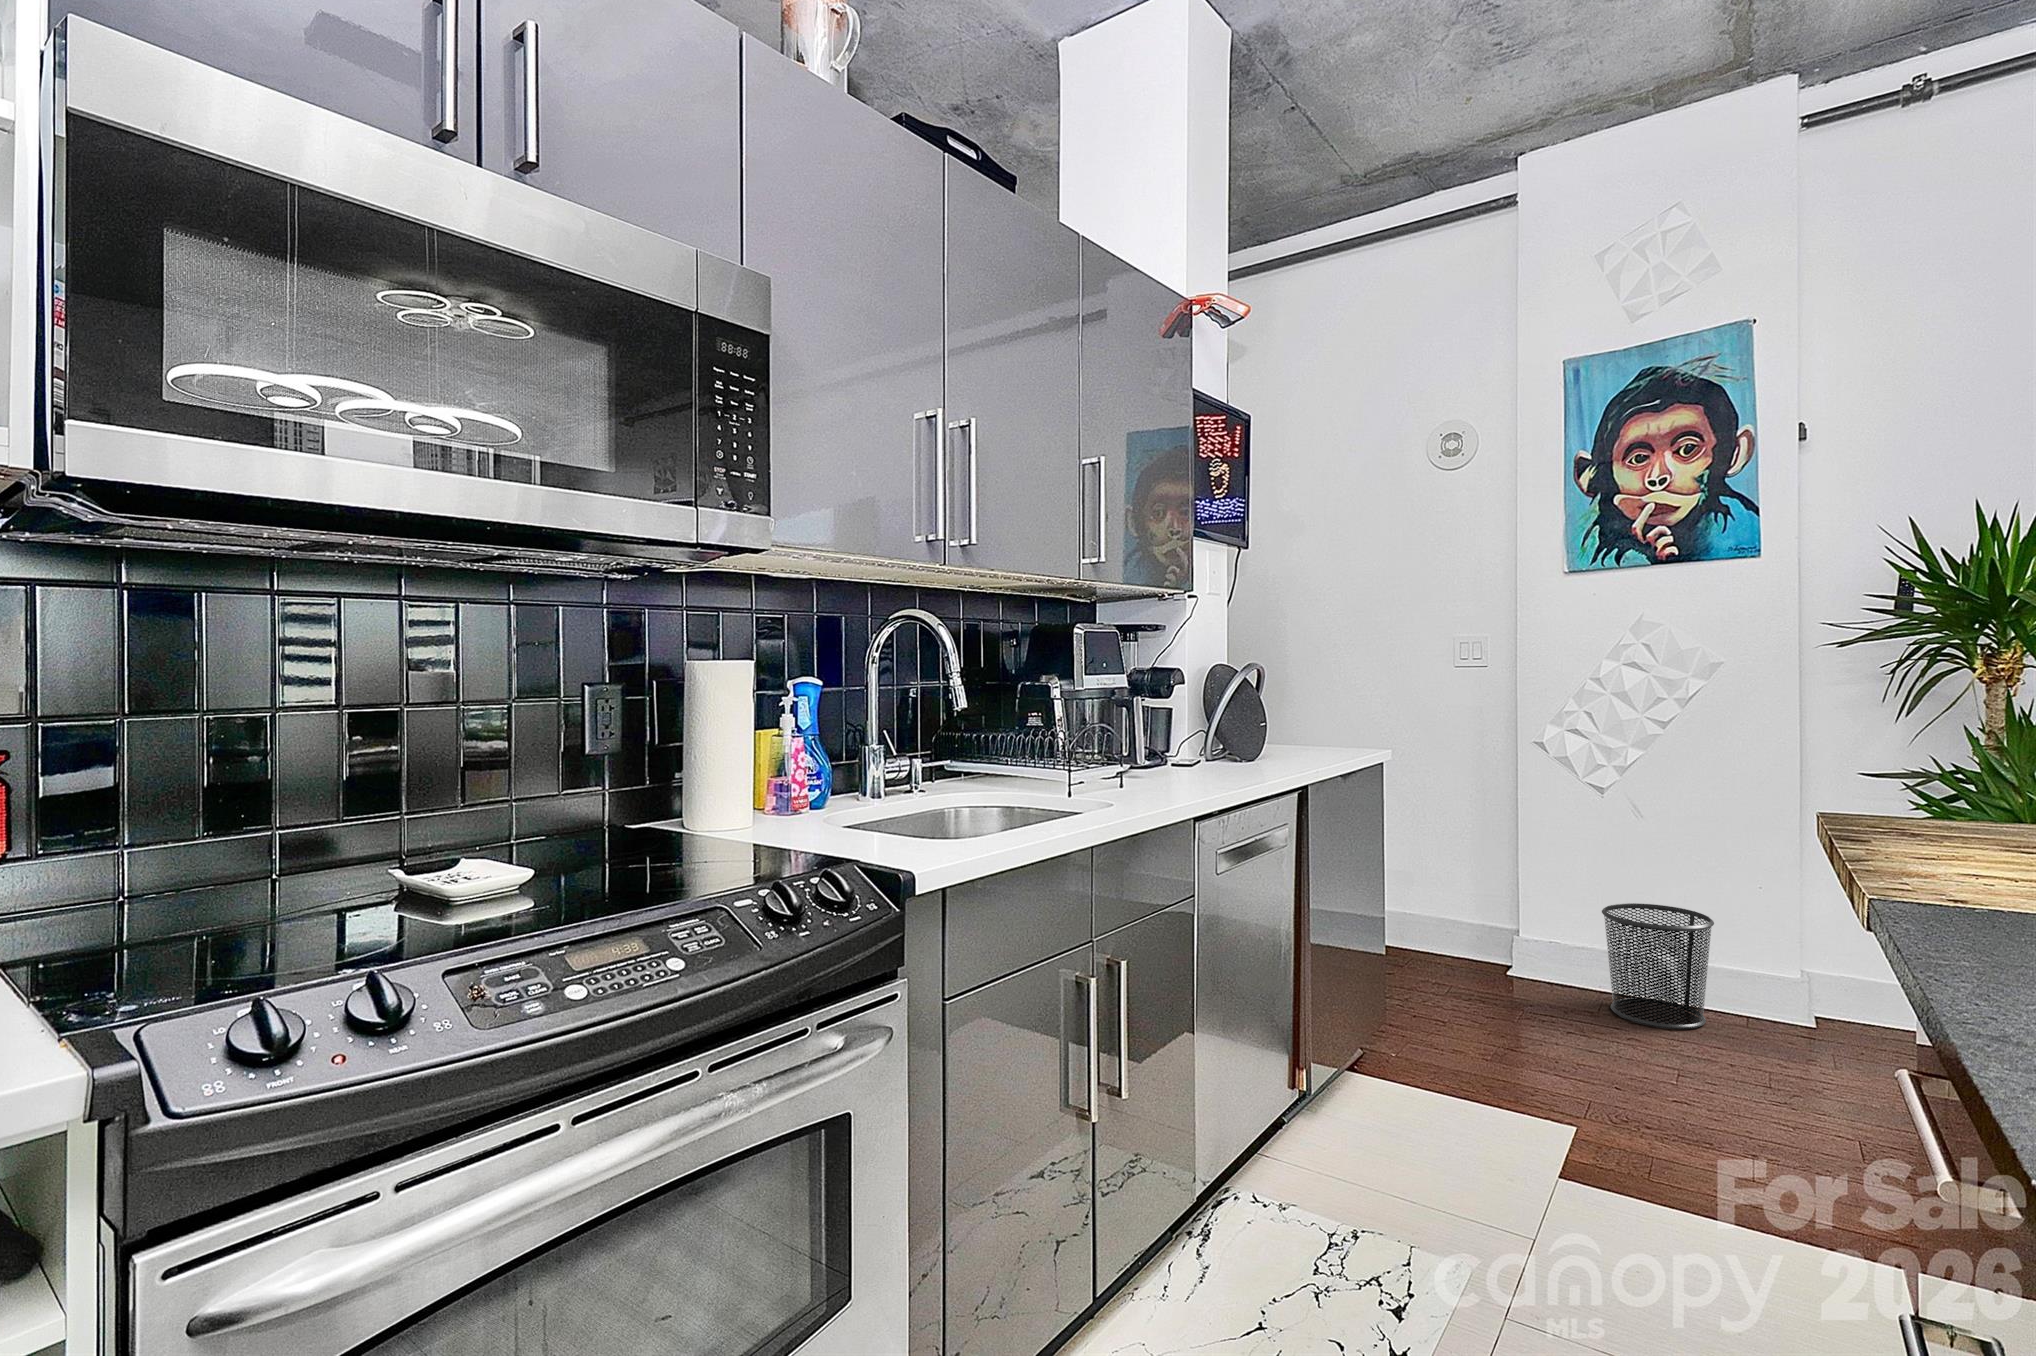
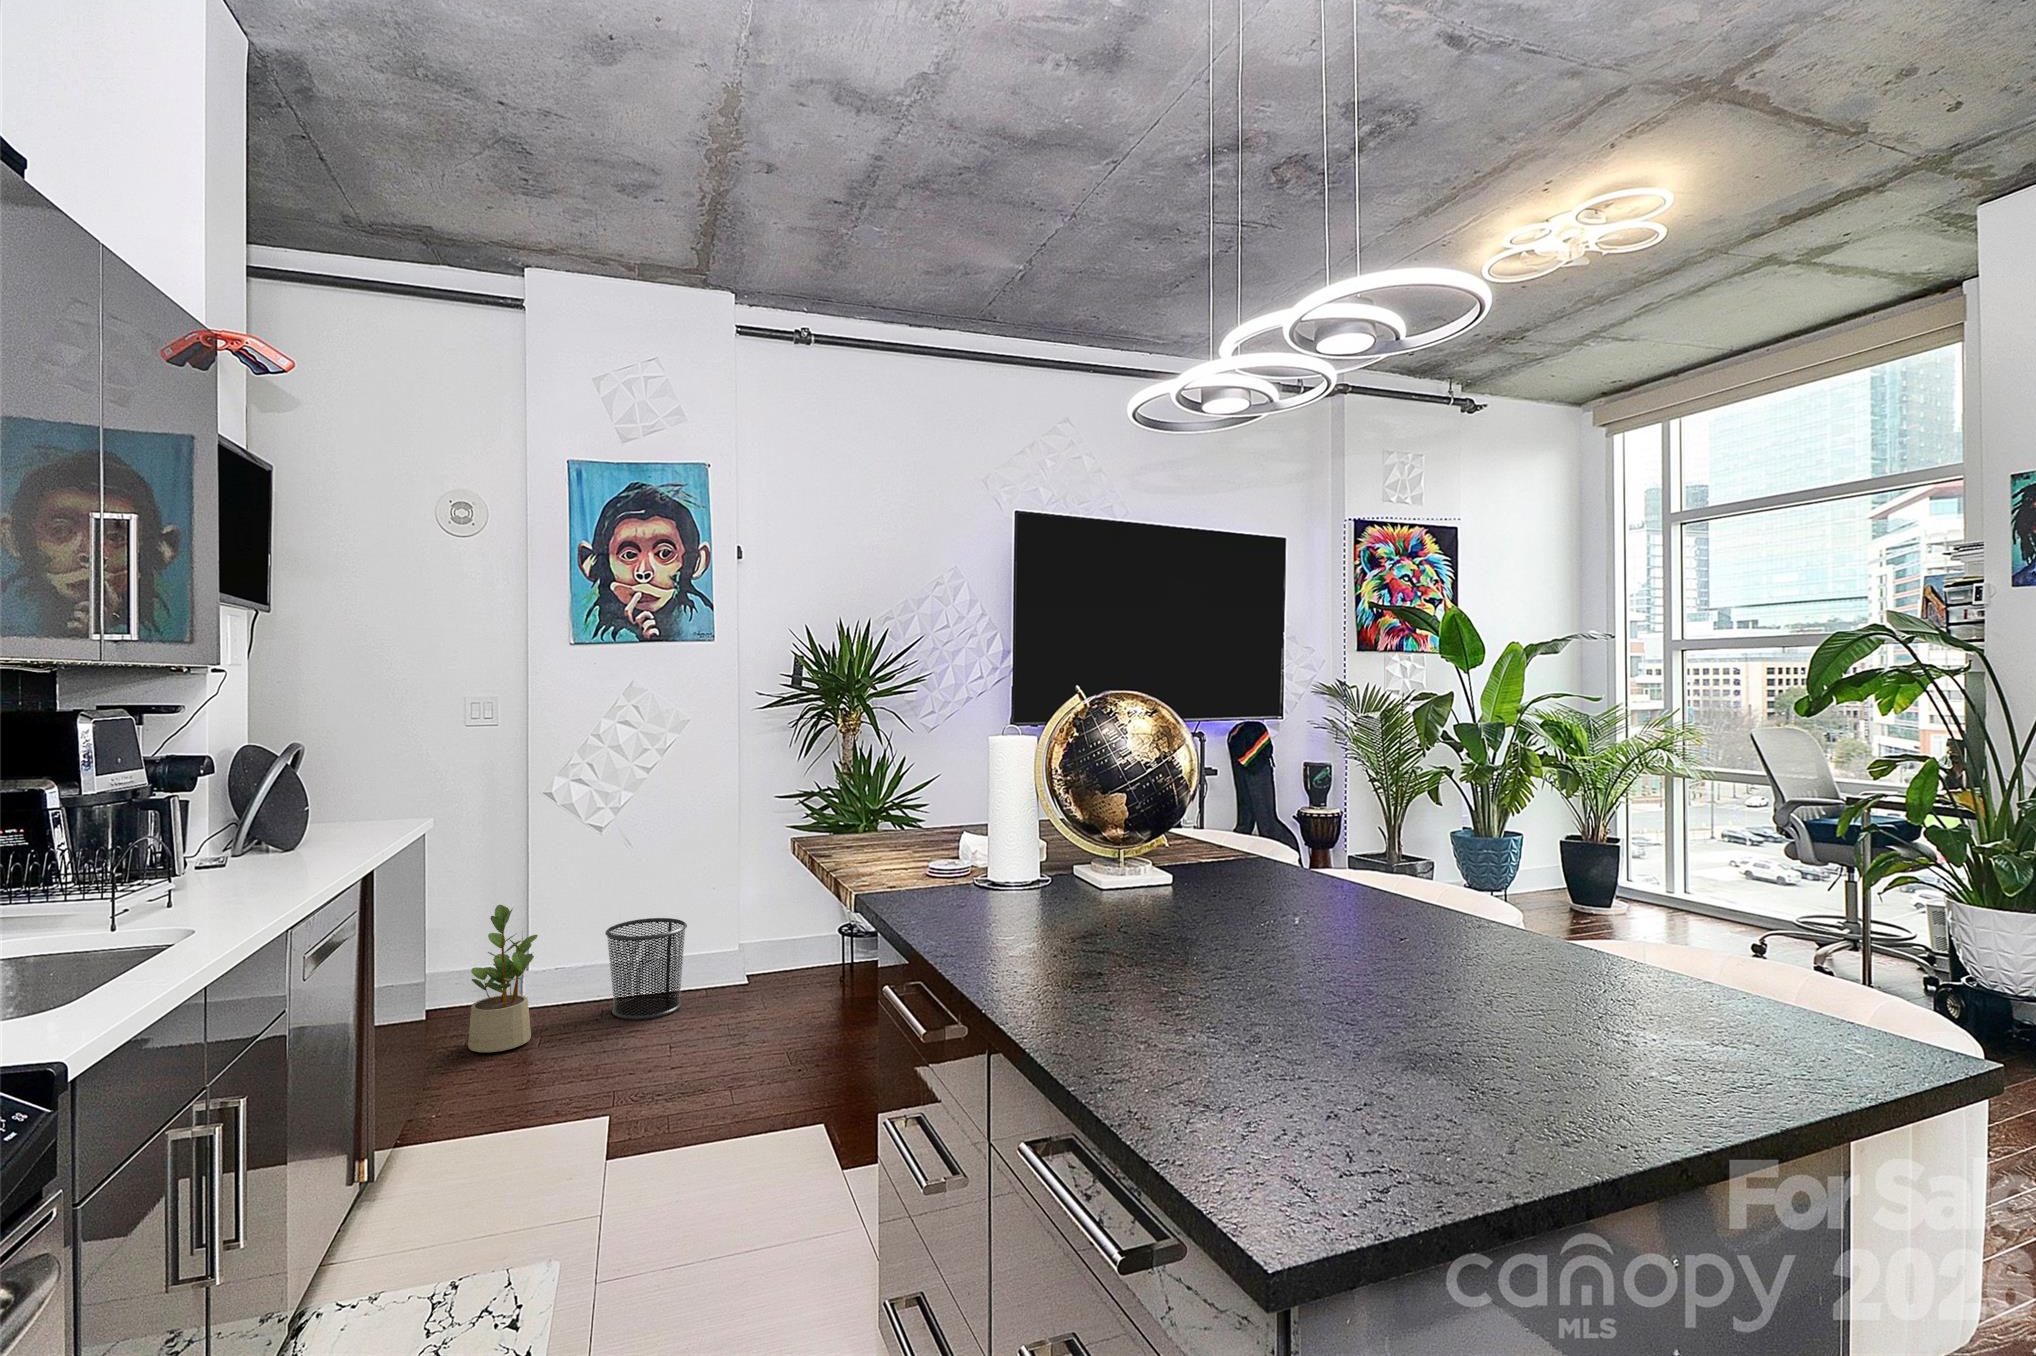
potted plant: none [1443,854,1519,1013] -> present [468,905,538,1052]

